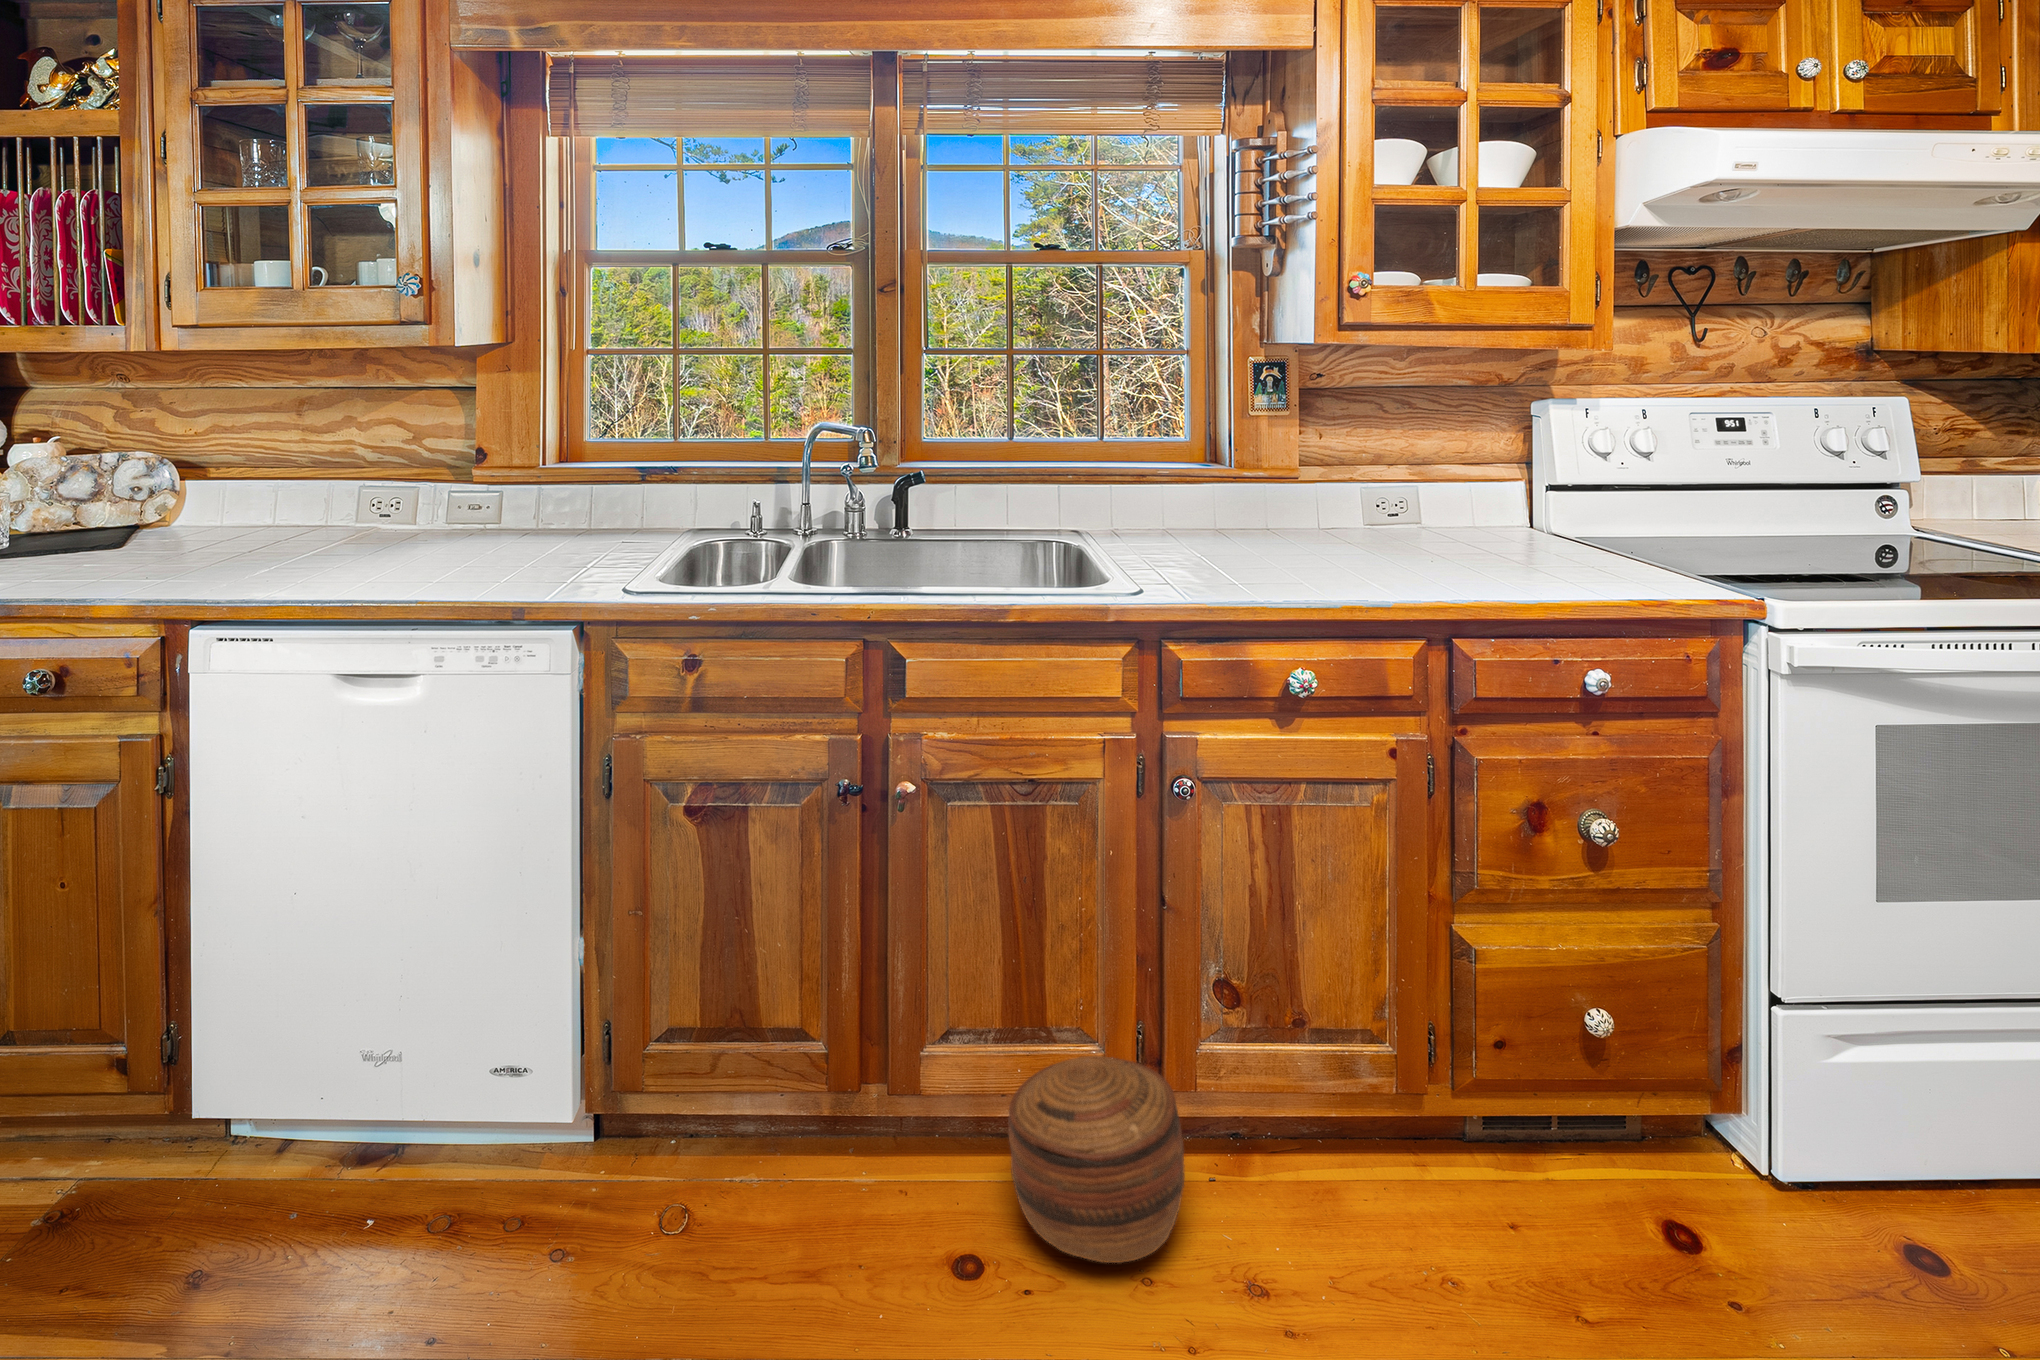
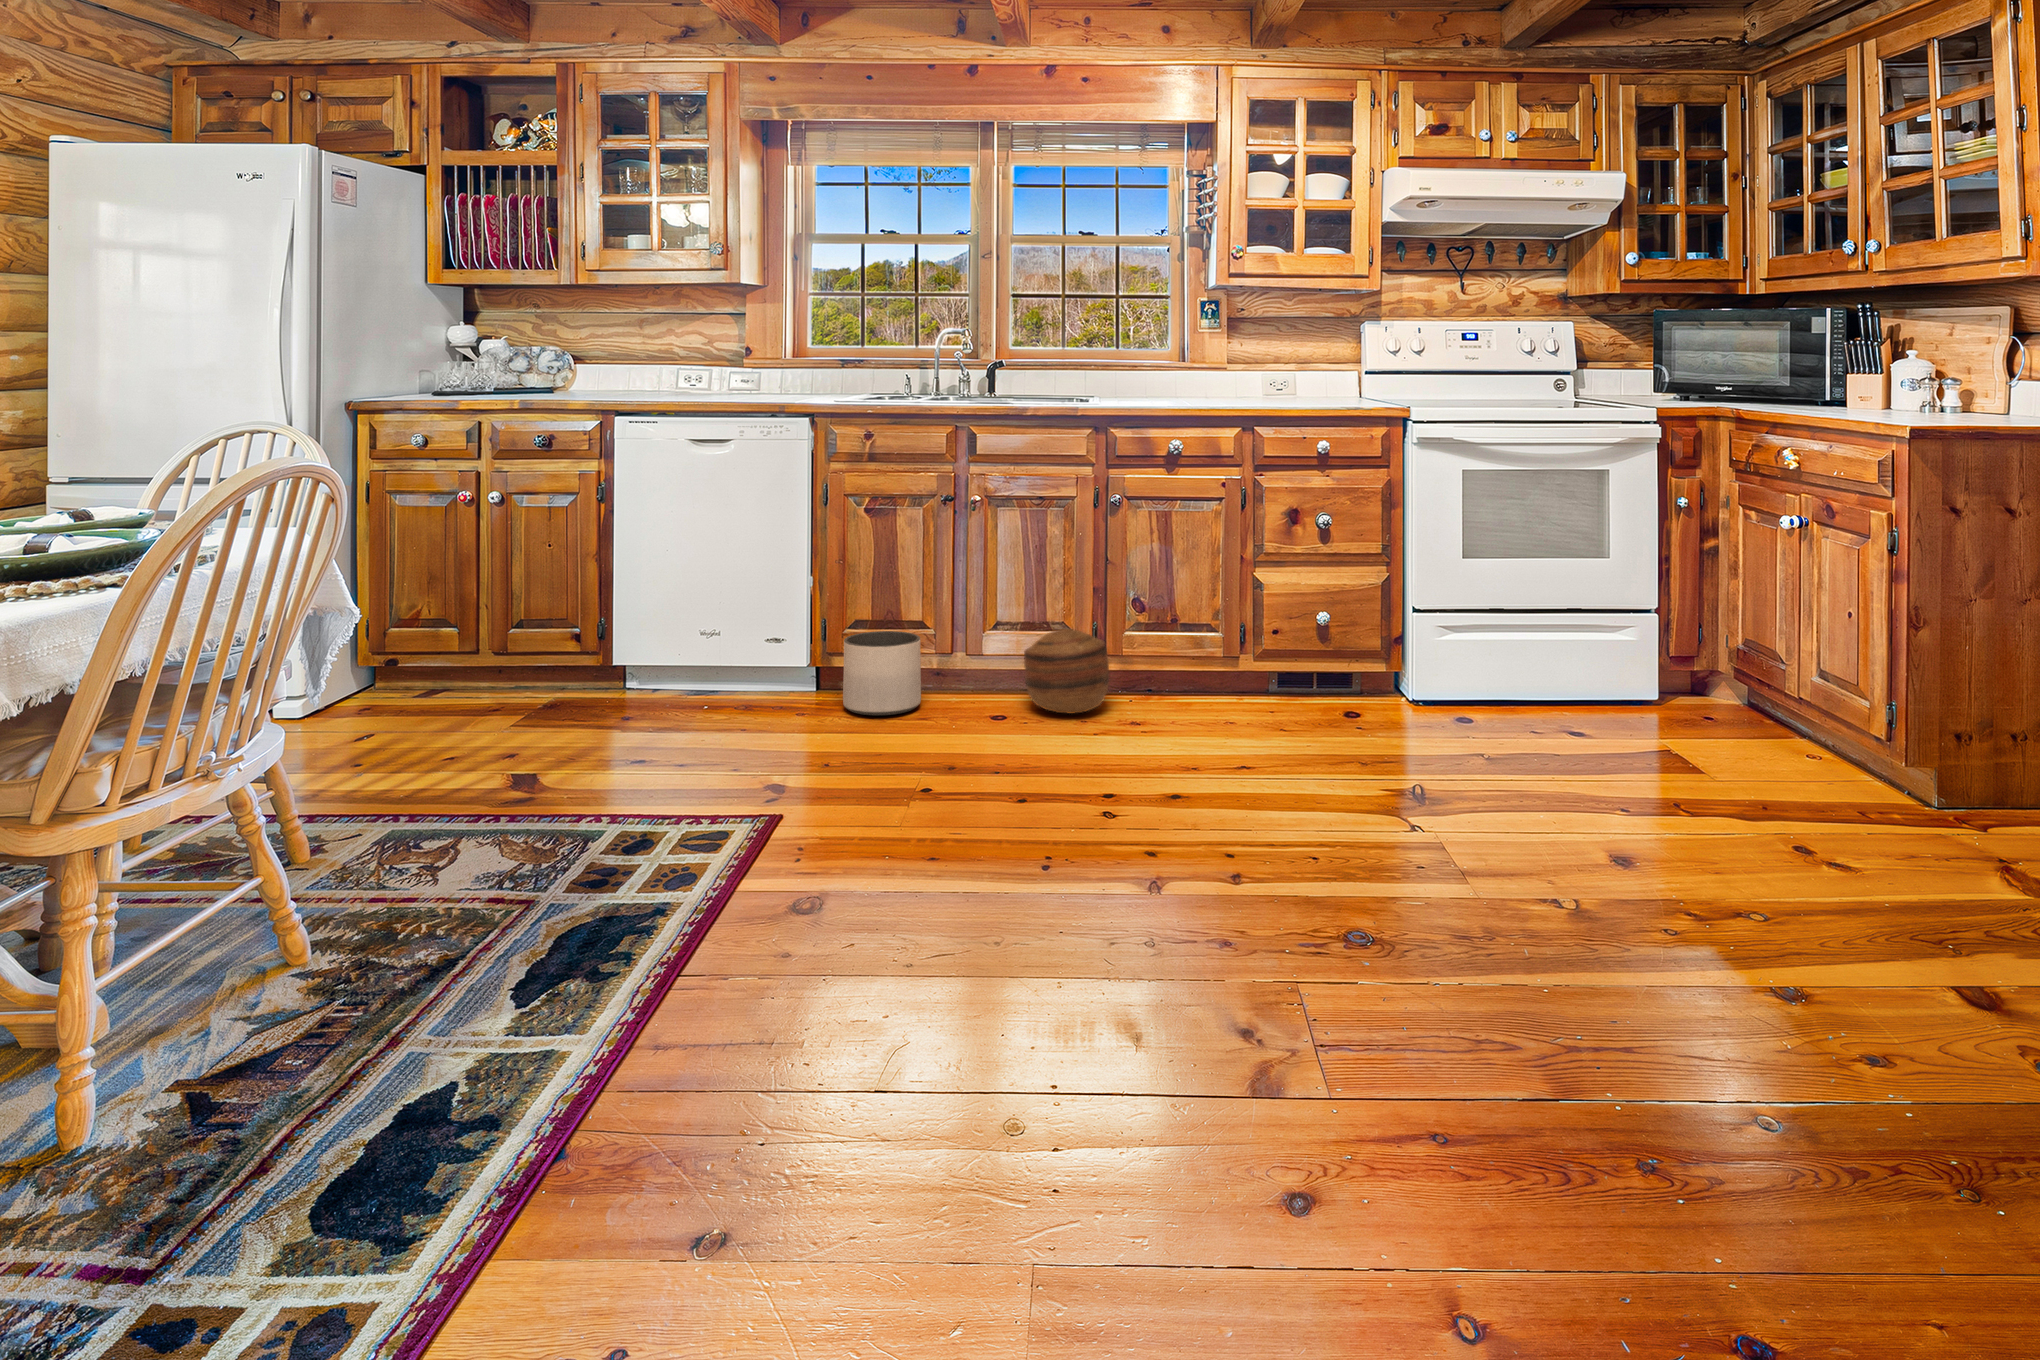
planter: none [641,1050,800,1279] -> present [843,631,921,715]

